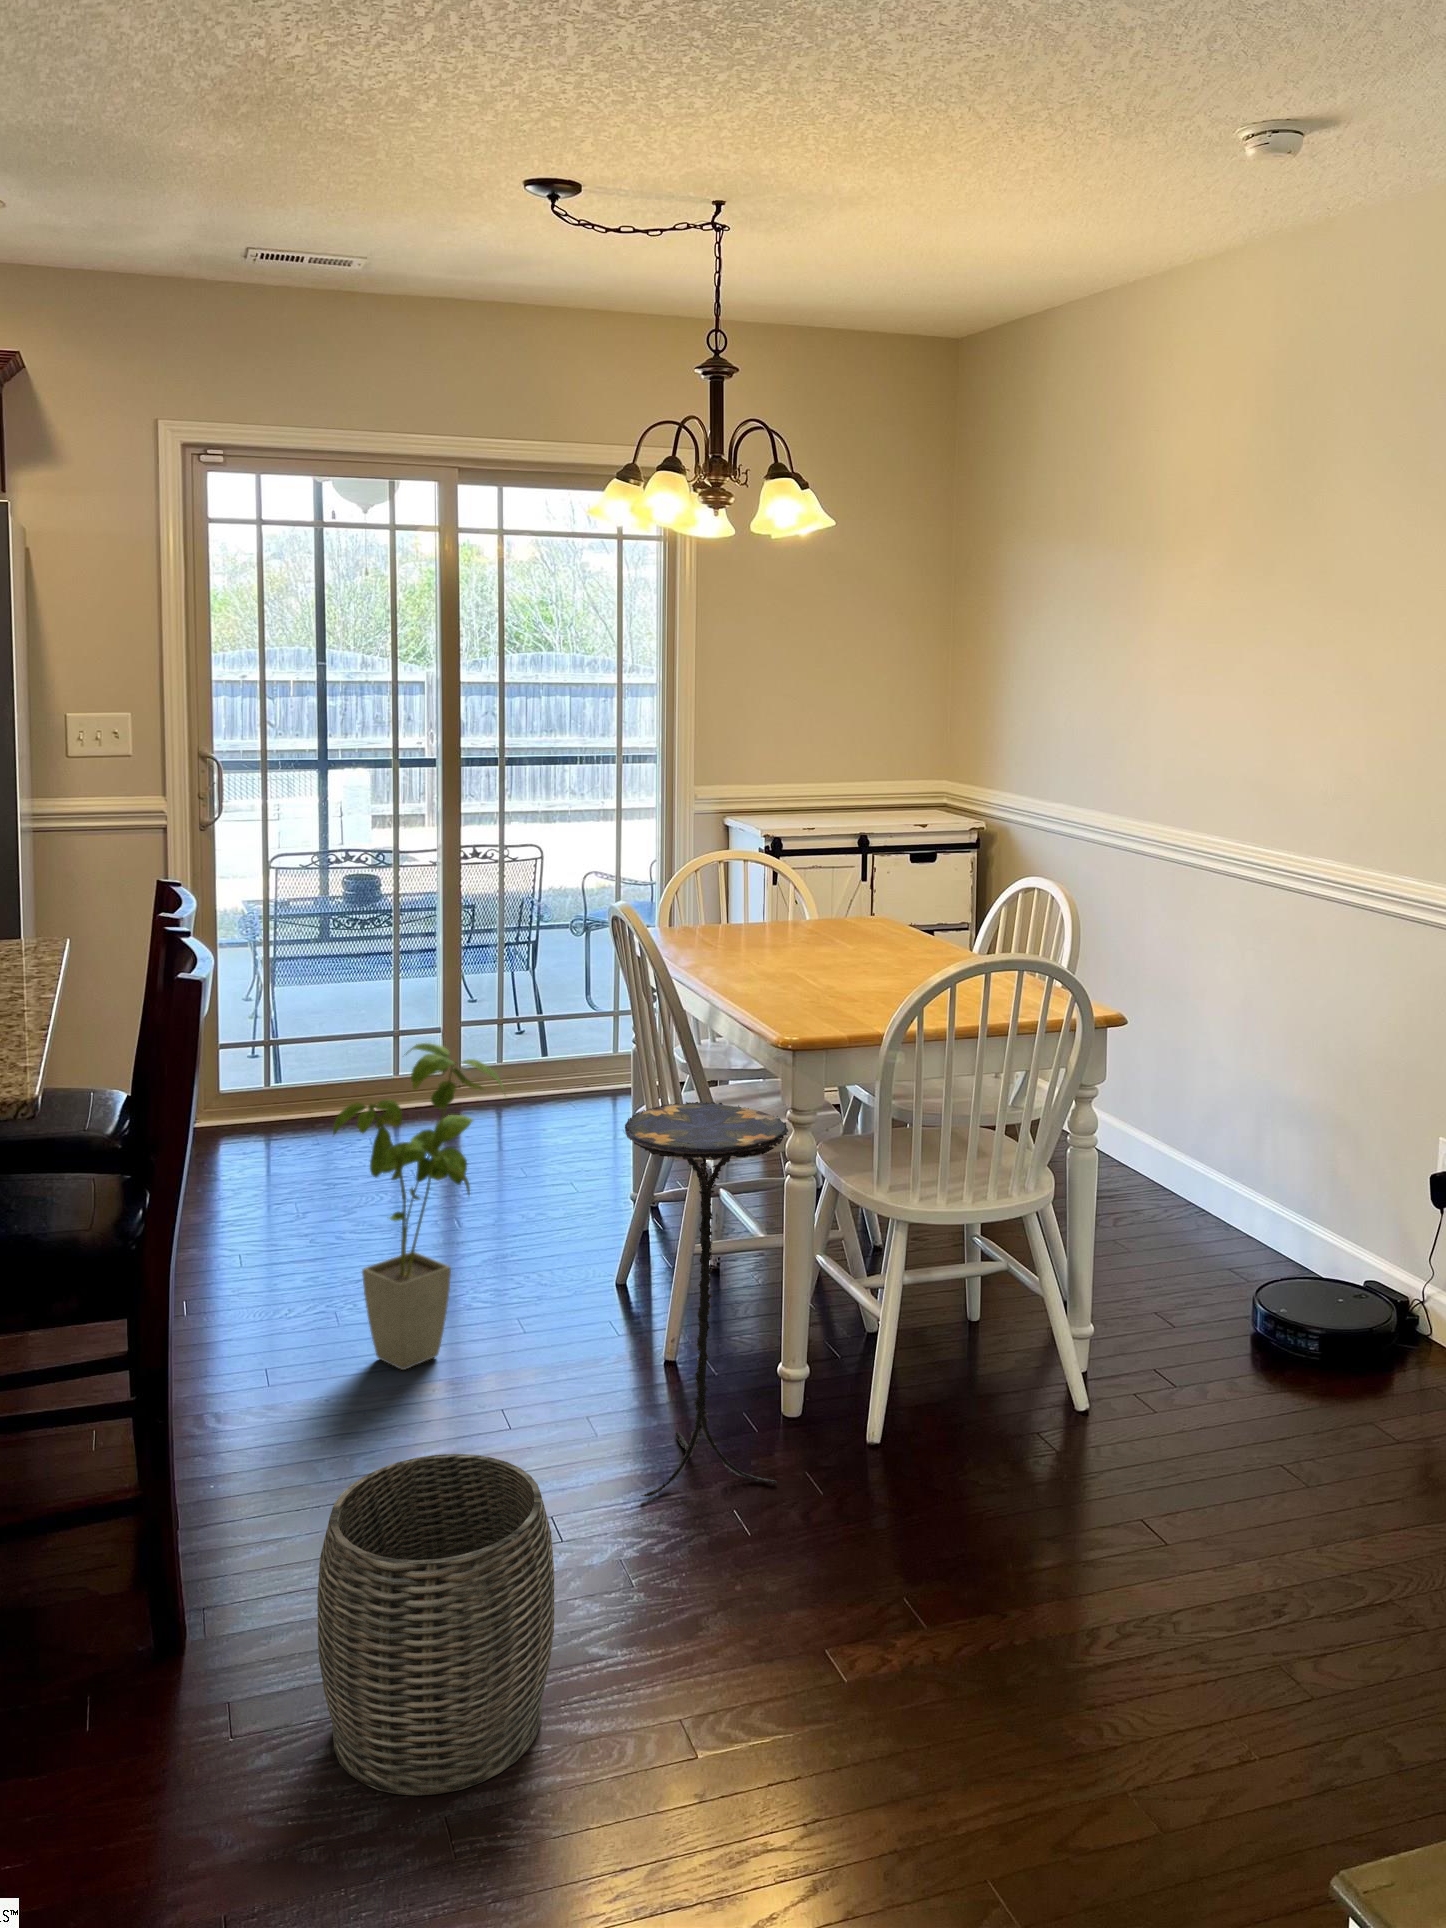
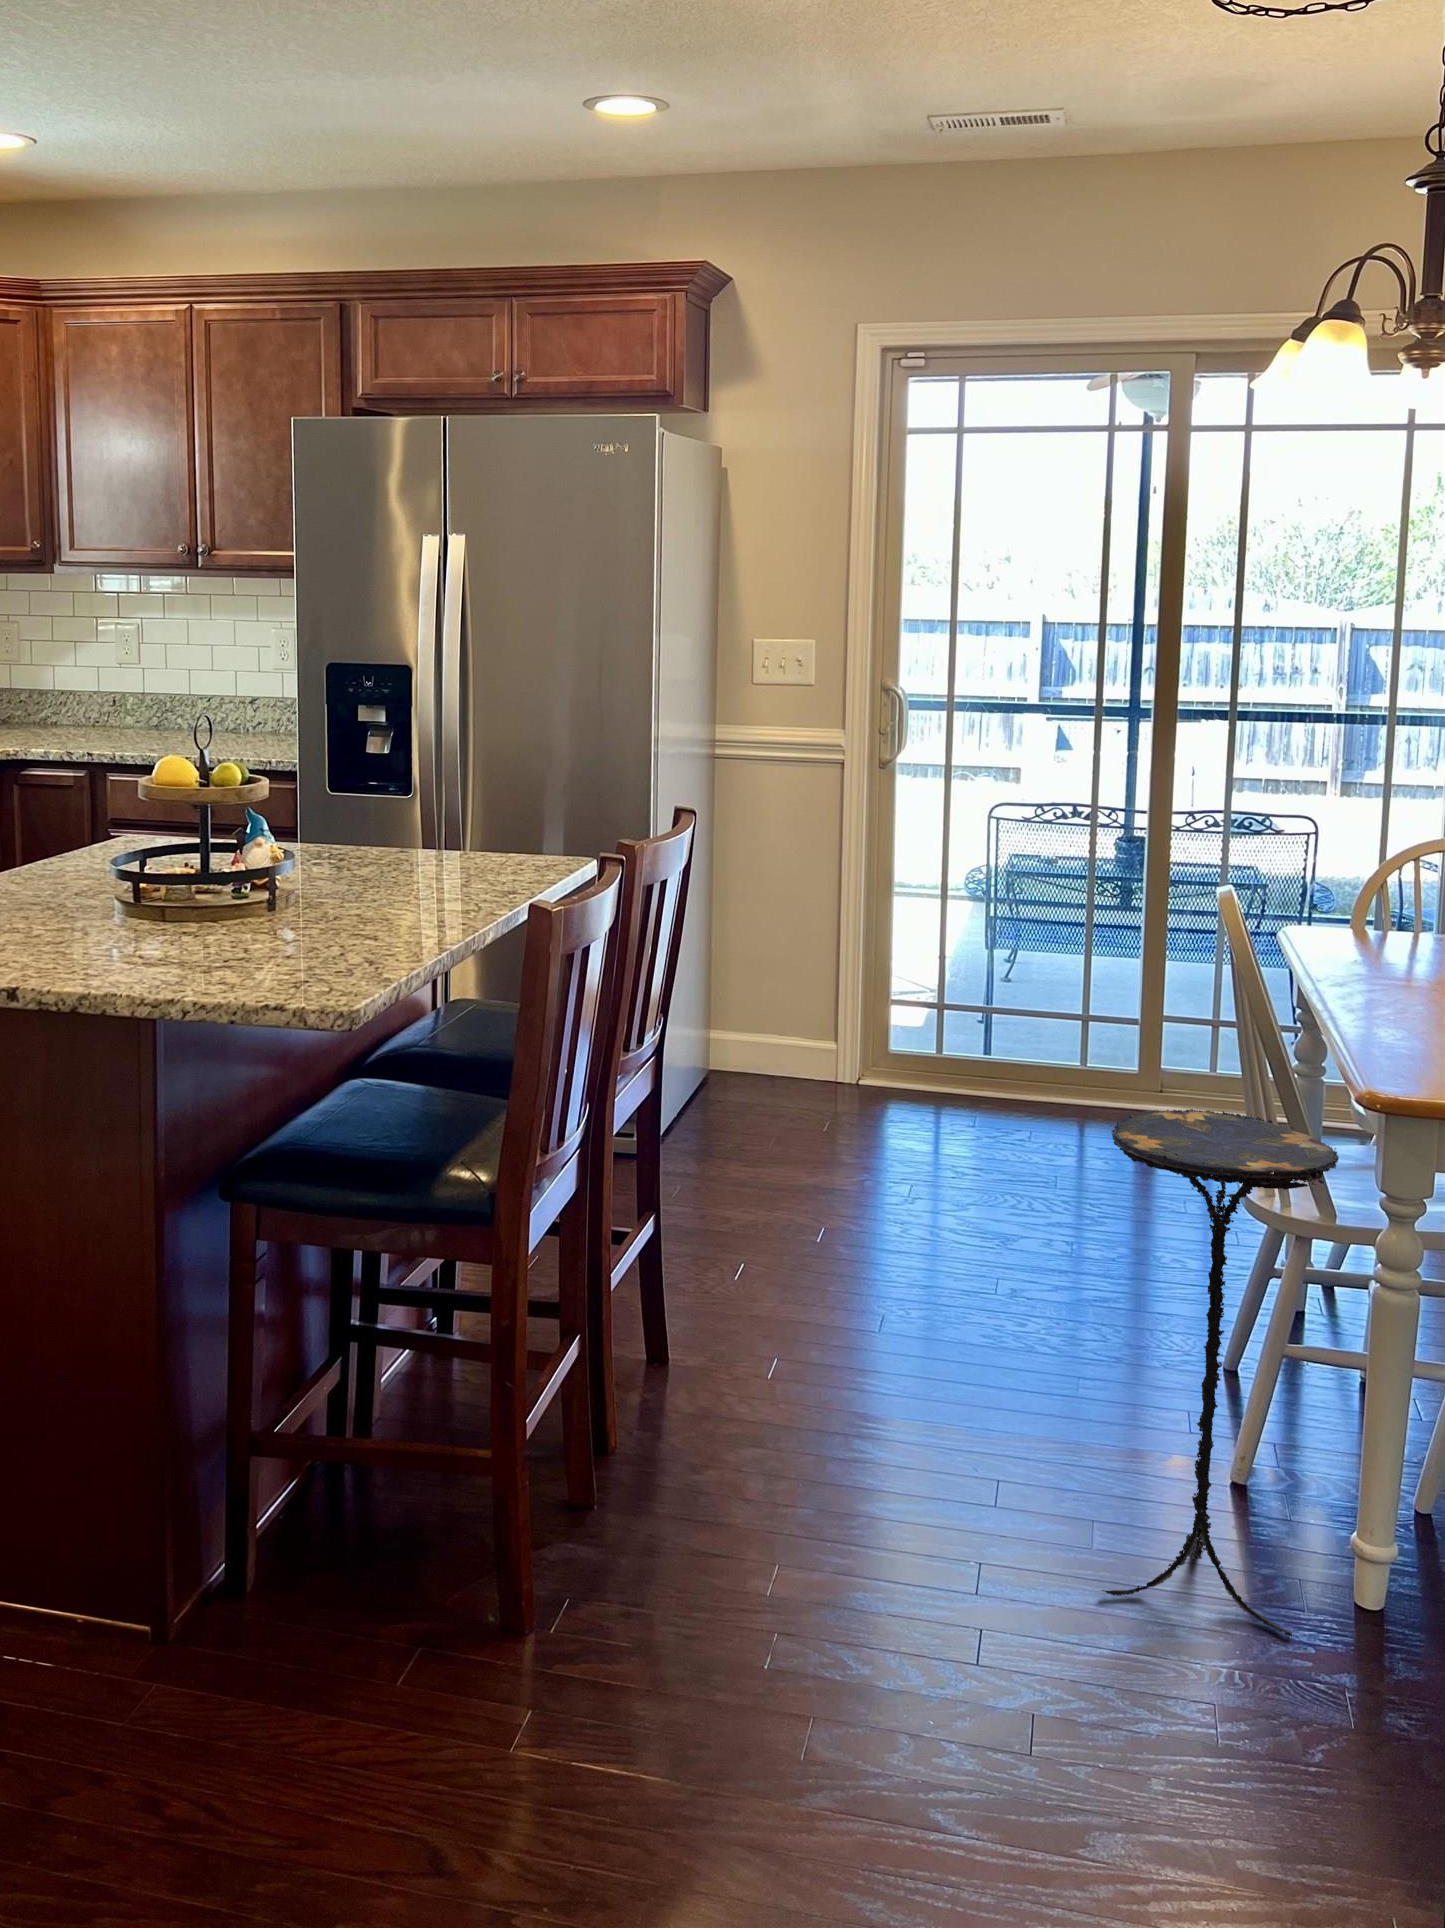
house plant: present [333,1043,504,1370] -> none [855,1003,1049,1376]
woven basket: present [317,1454,554,1796] -> none [597,1434,866,1819]

